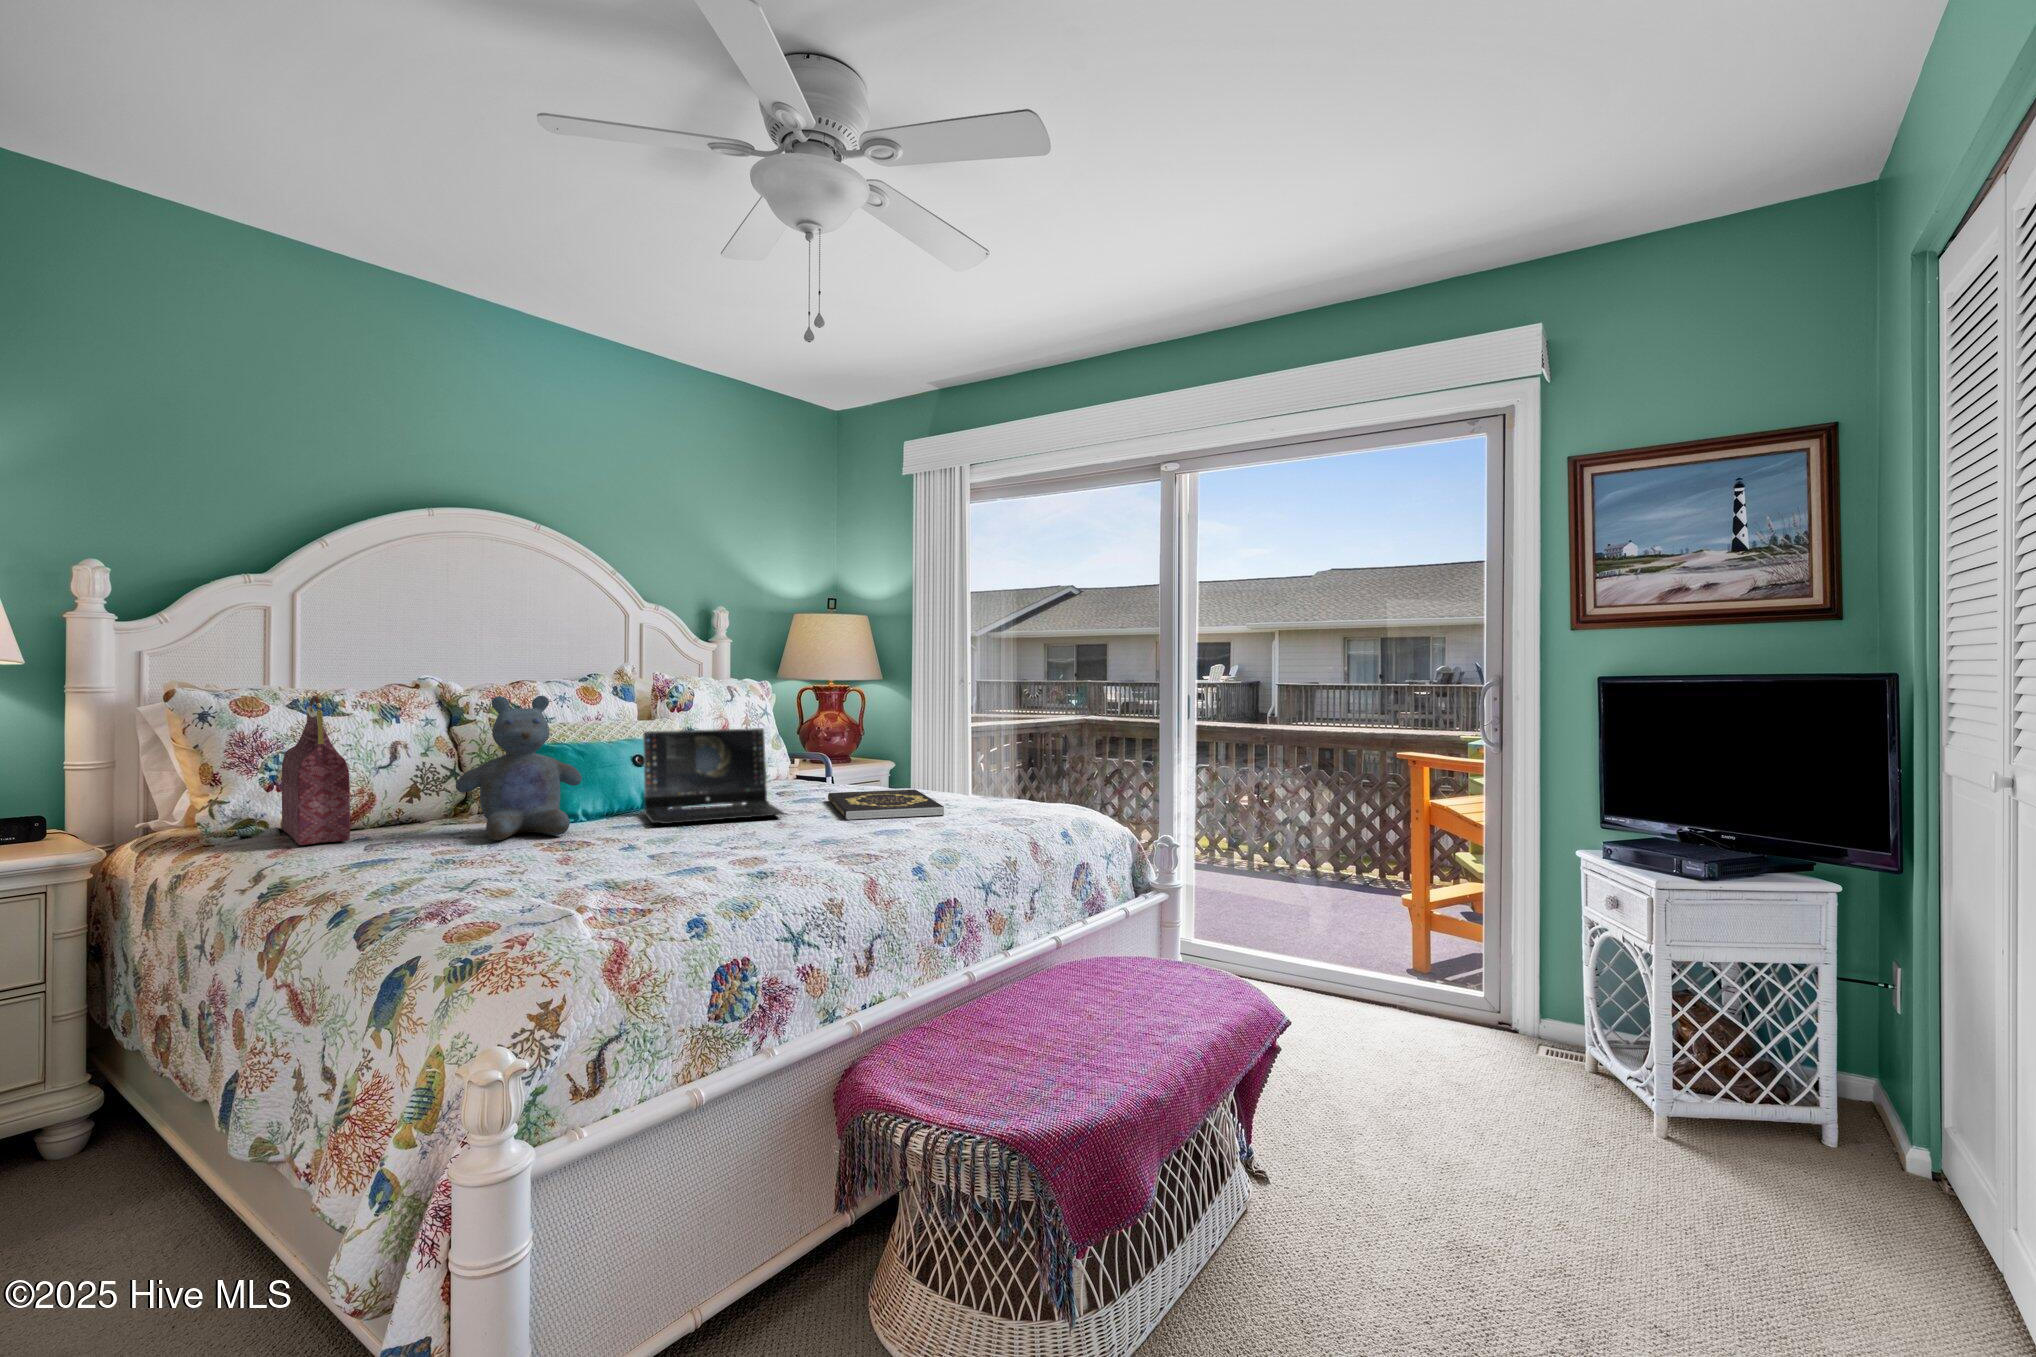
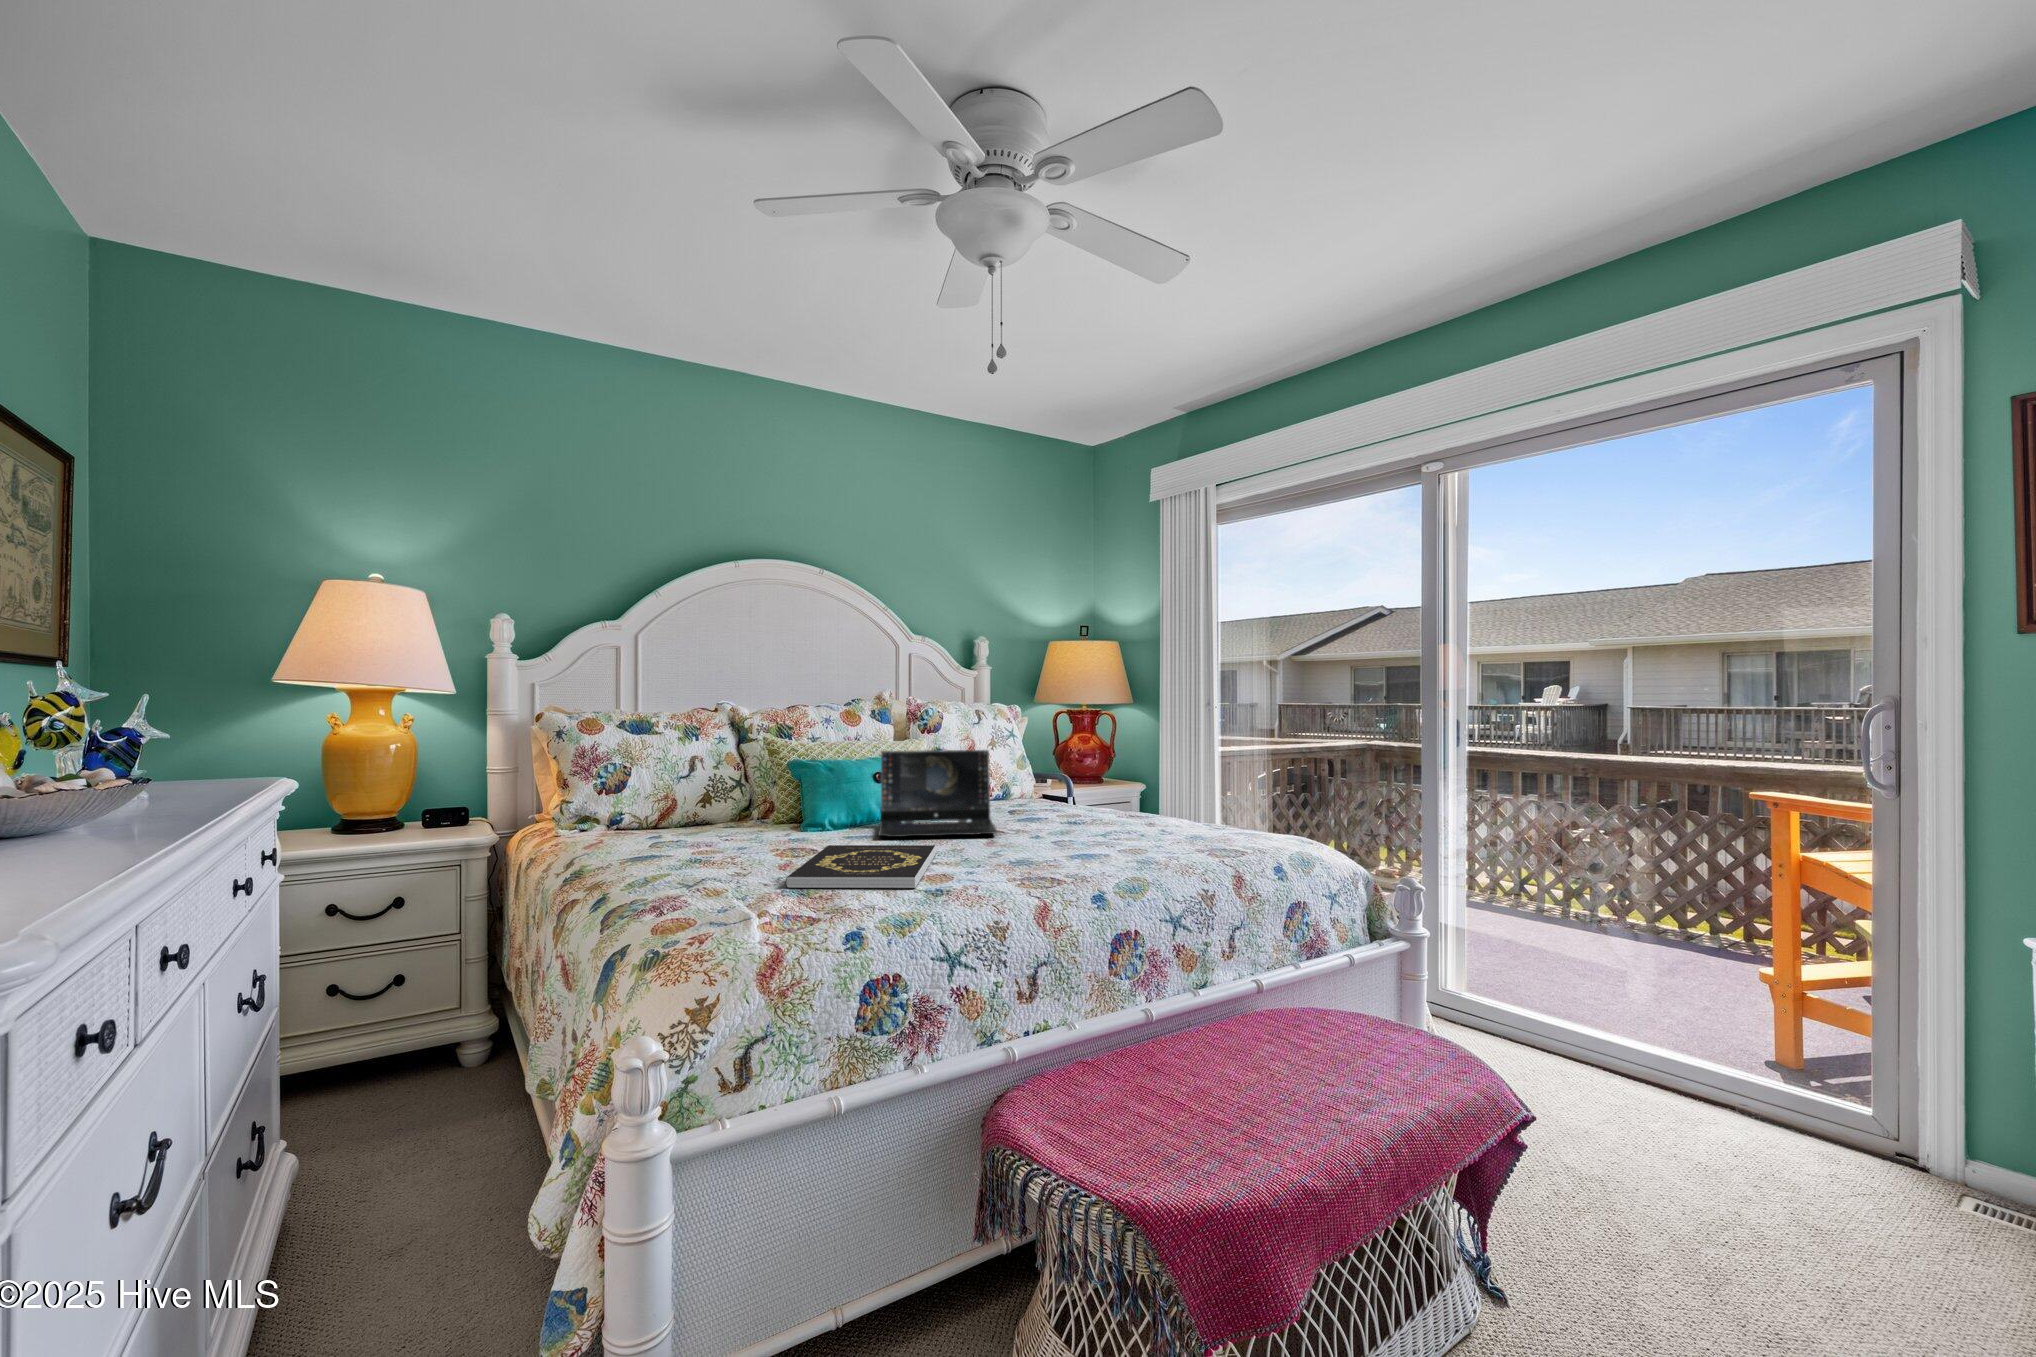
handbag: present [282,696,350,845] -> none [606,718,644,840]
stuffed bear: present [456,696,582,840] -> none [721,718,823,845]
book: present [828,789,944,820] -> present [786,845,935,888]

